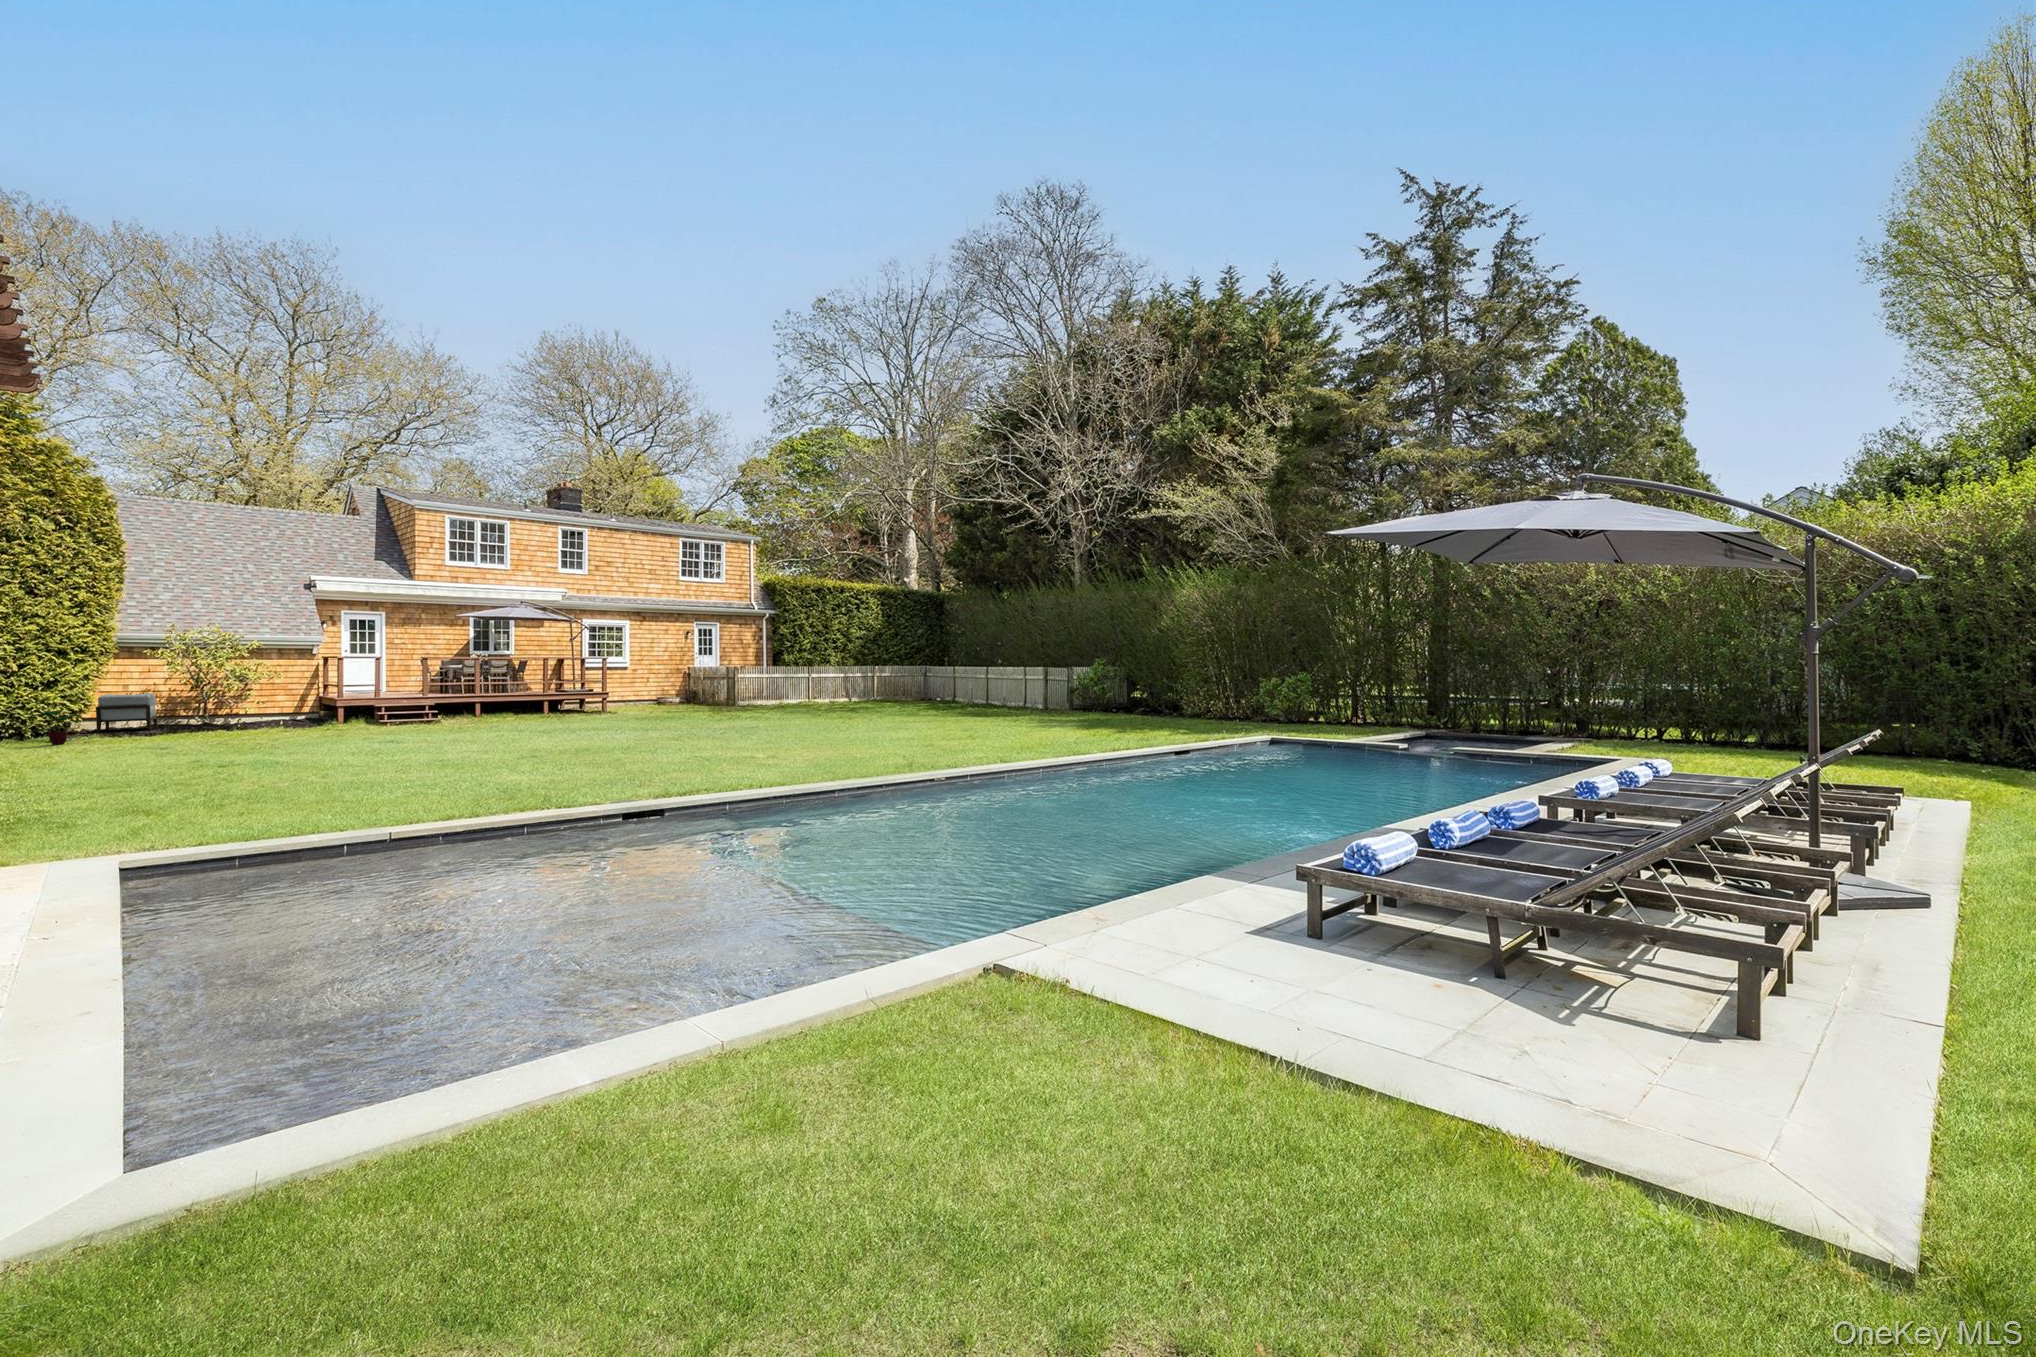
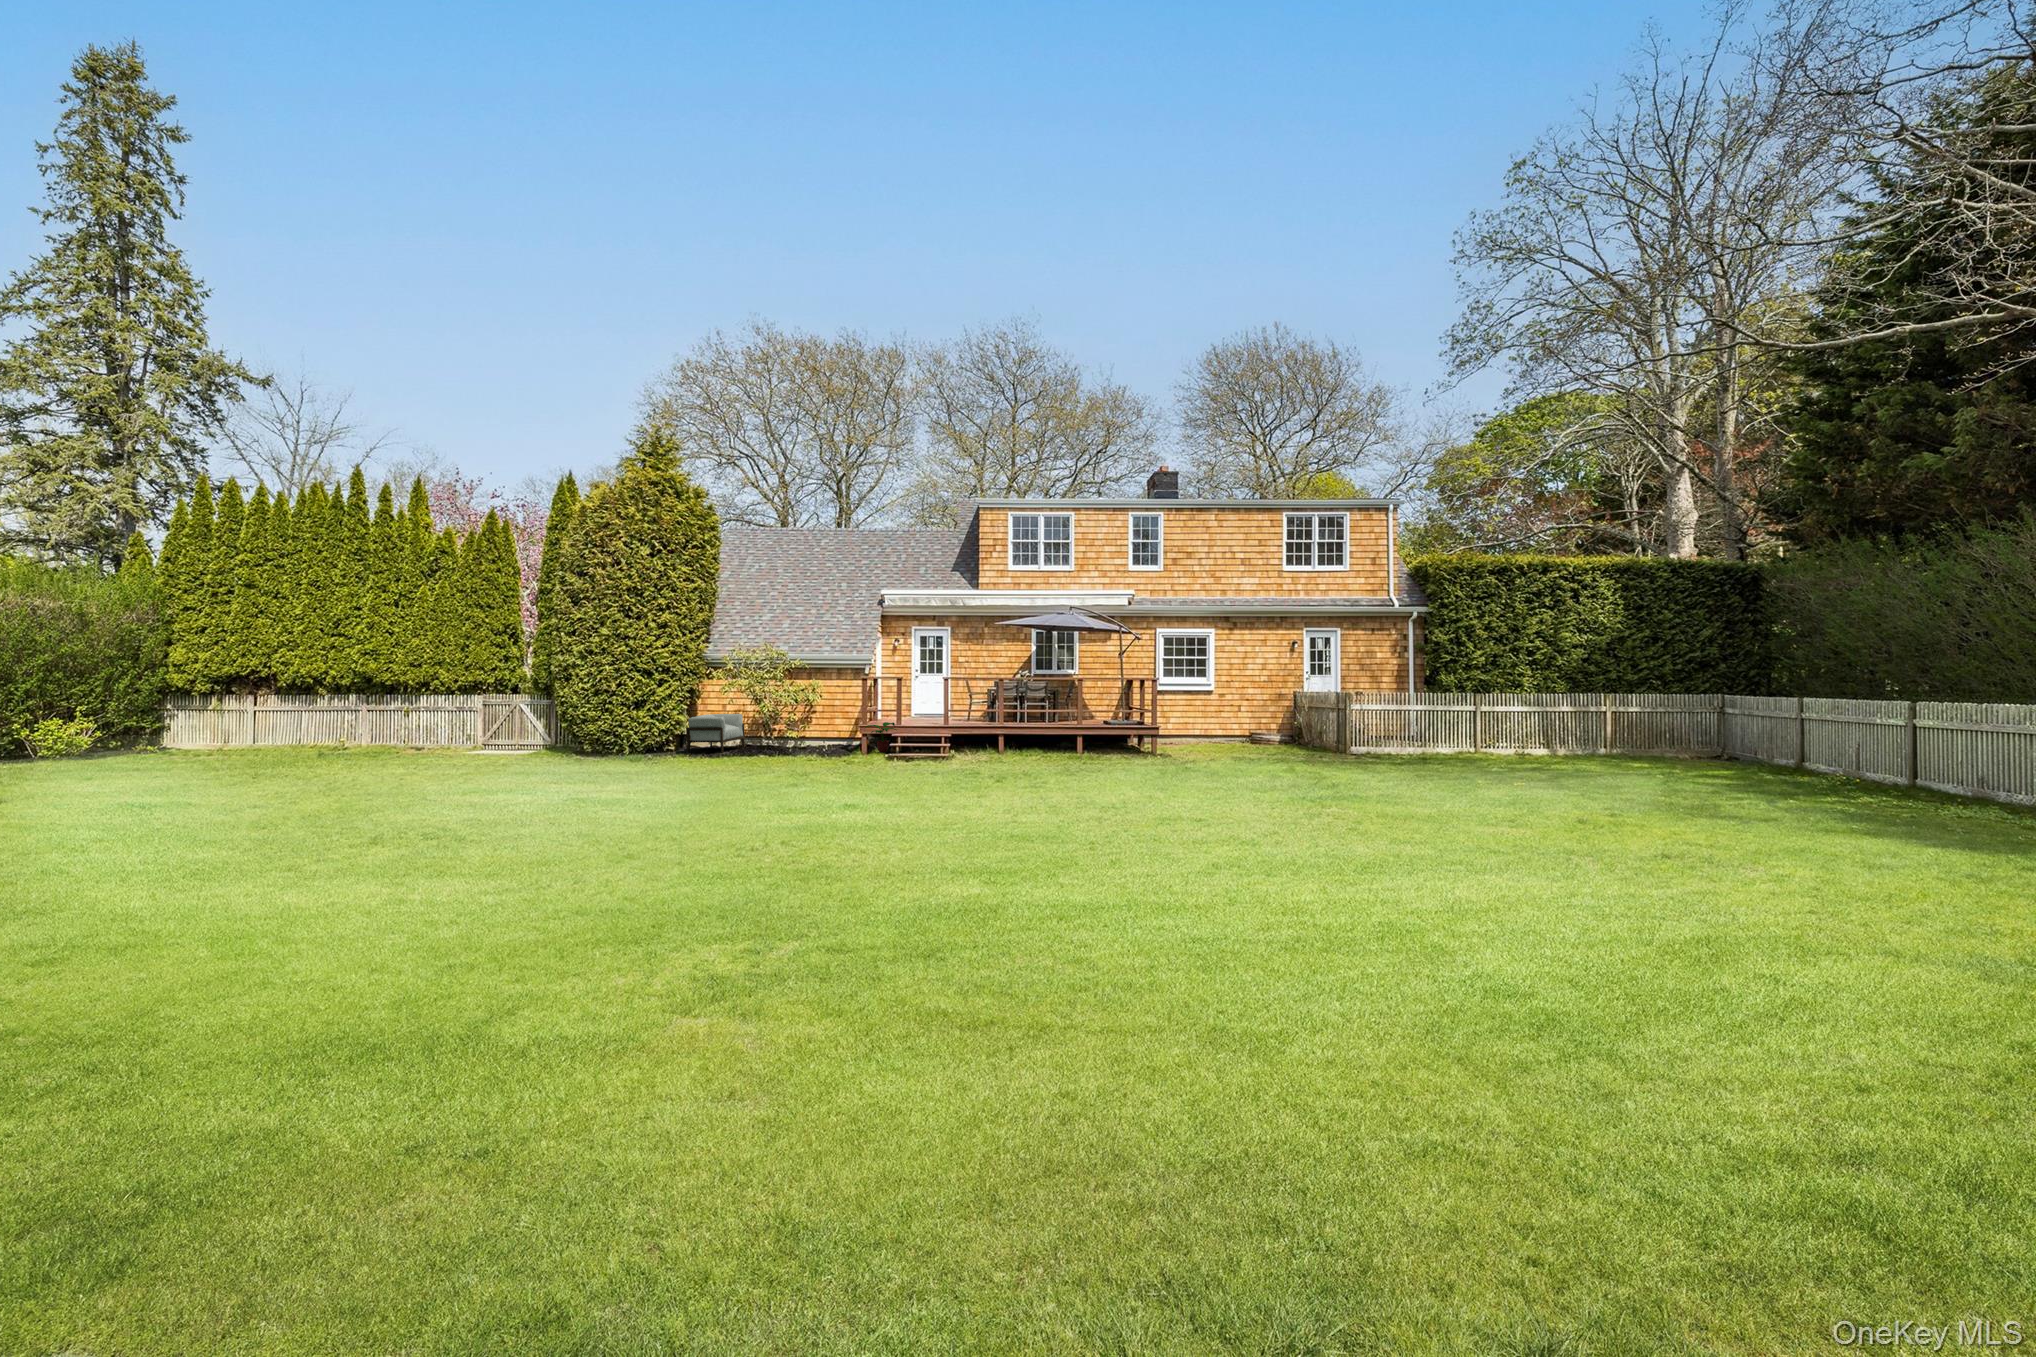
potted plant: present [28,710,83,745] -> present [865,722,896,752]

